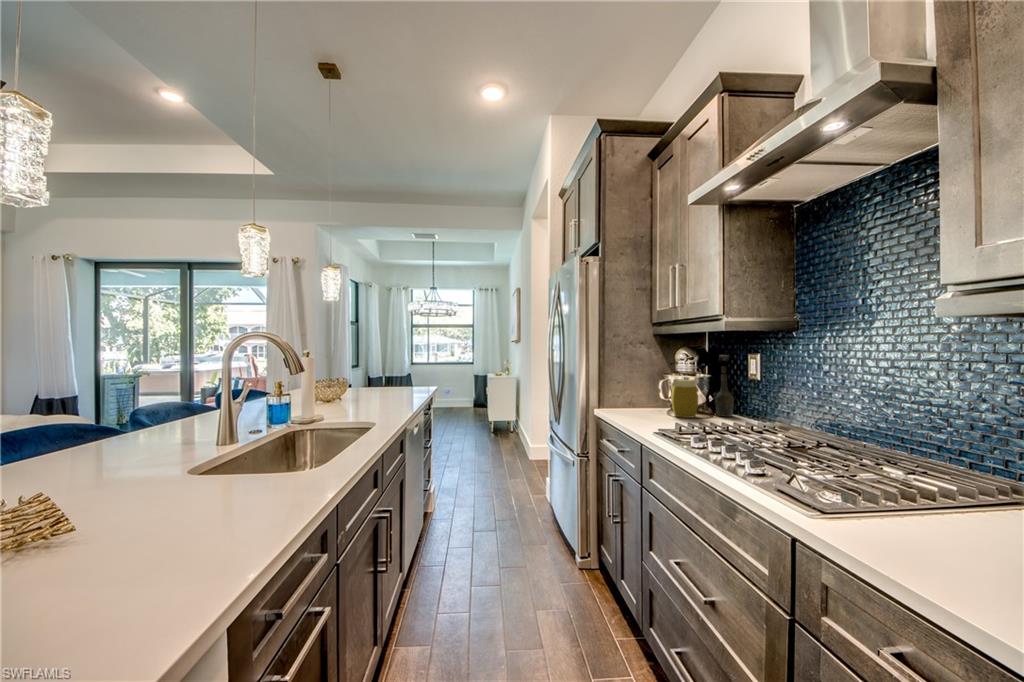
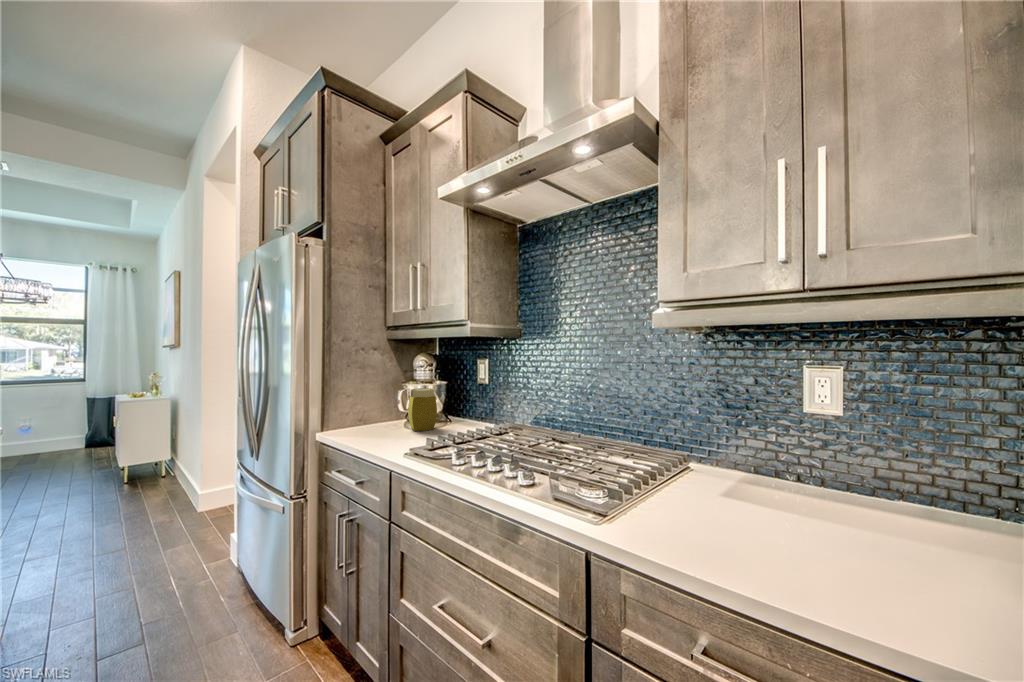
bottle: present [715,355,734,417] -> none [451,361,469,425]

